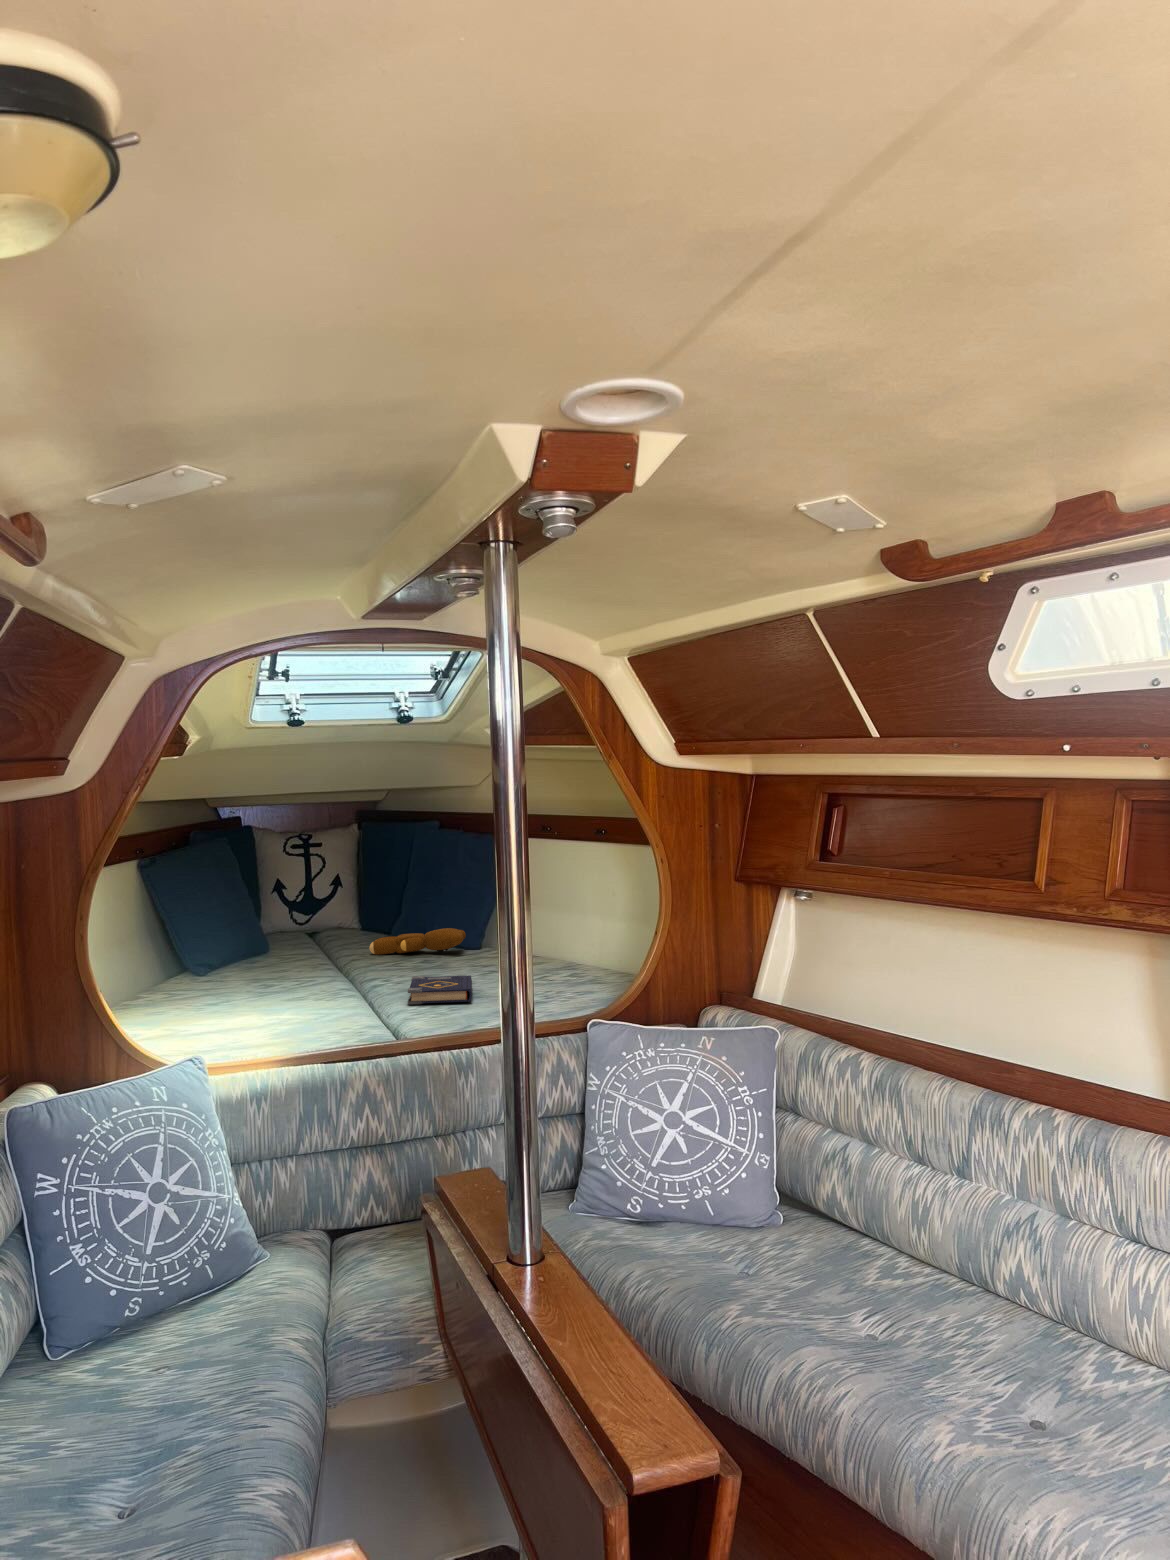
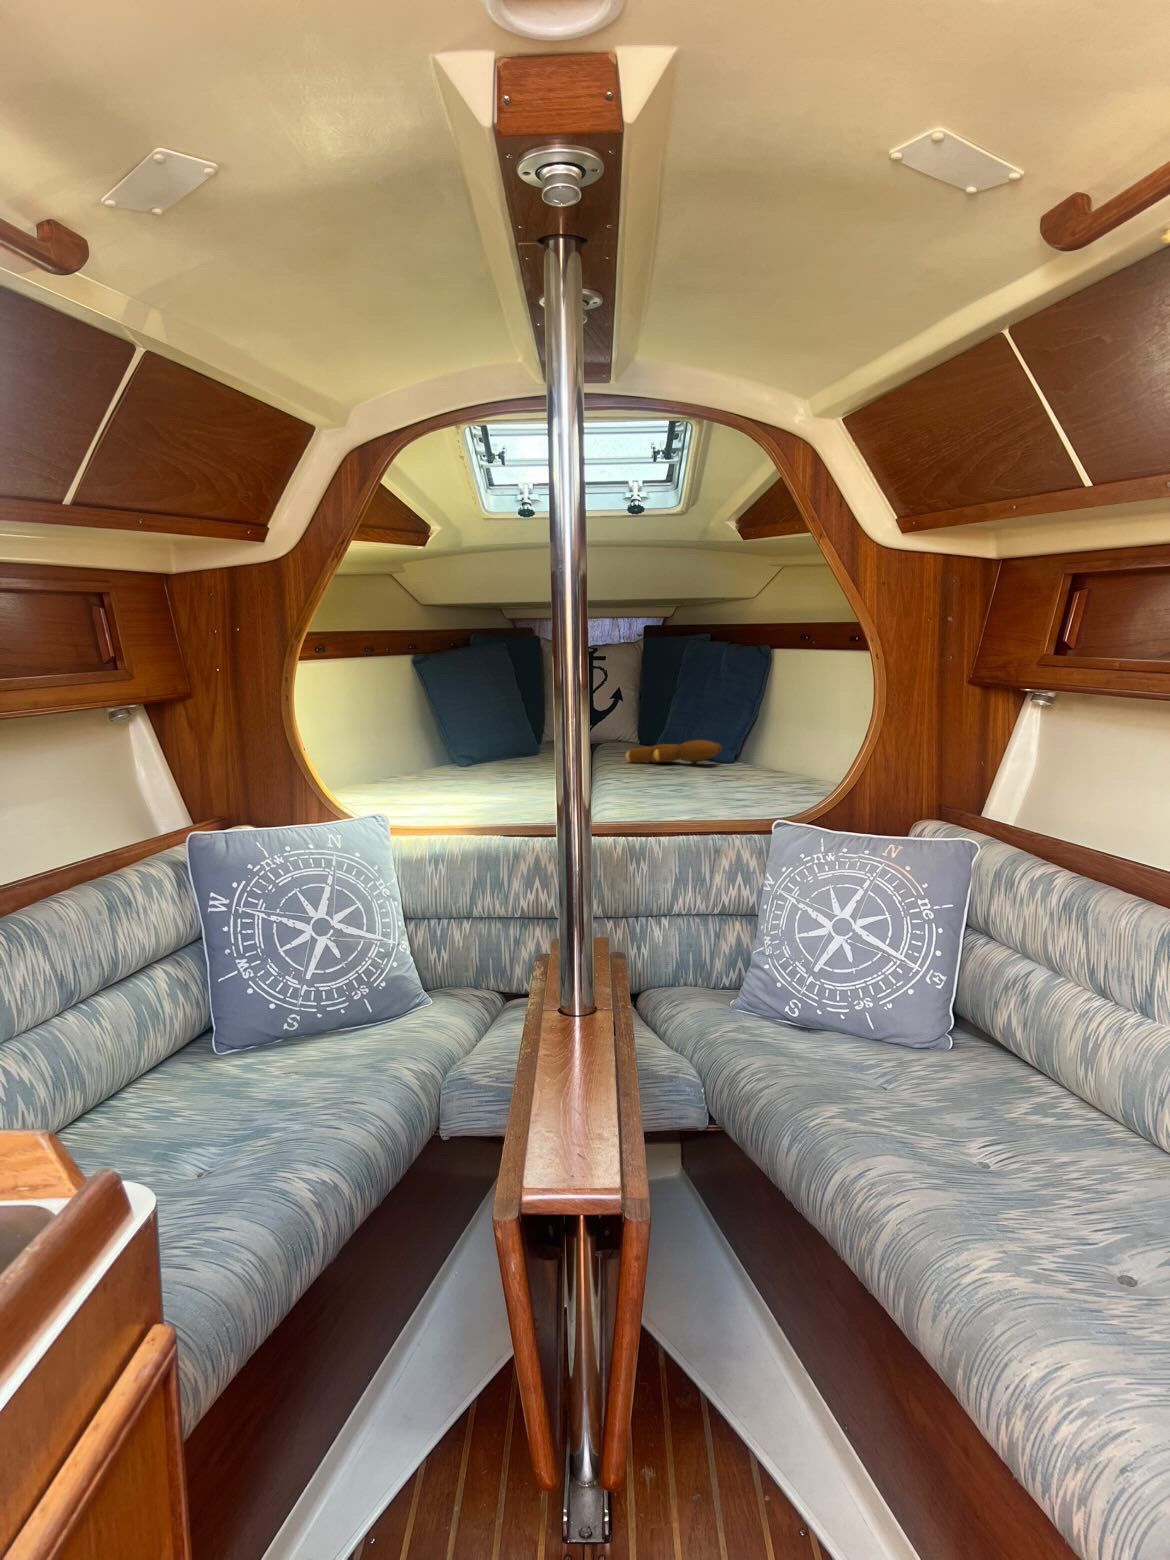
book: present [408,976,472,1005] -> none [619,777,696,801]

